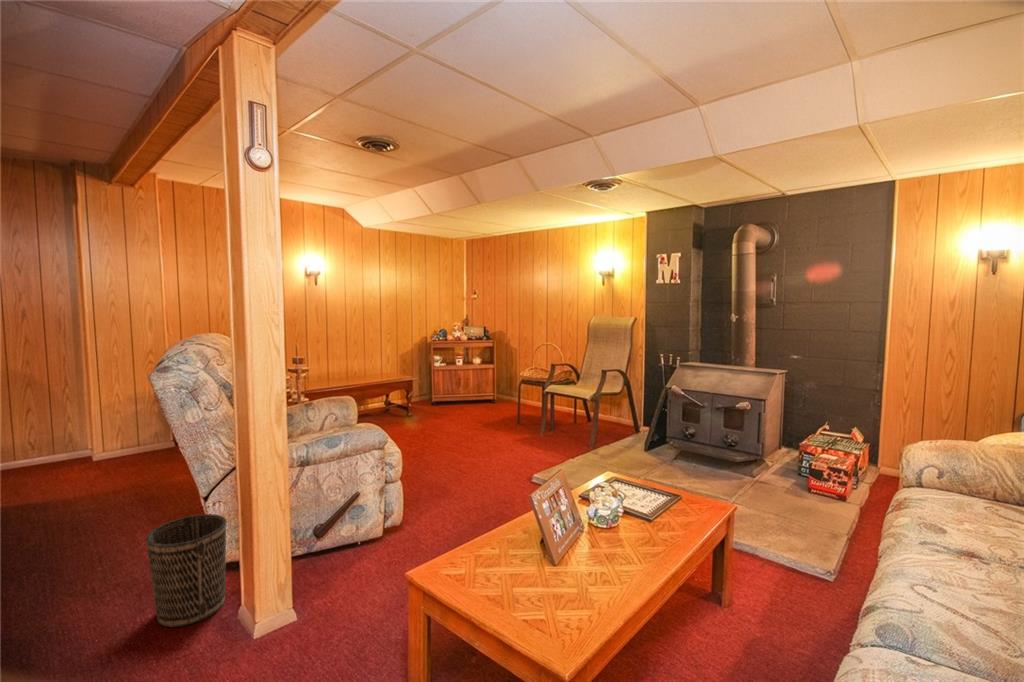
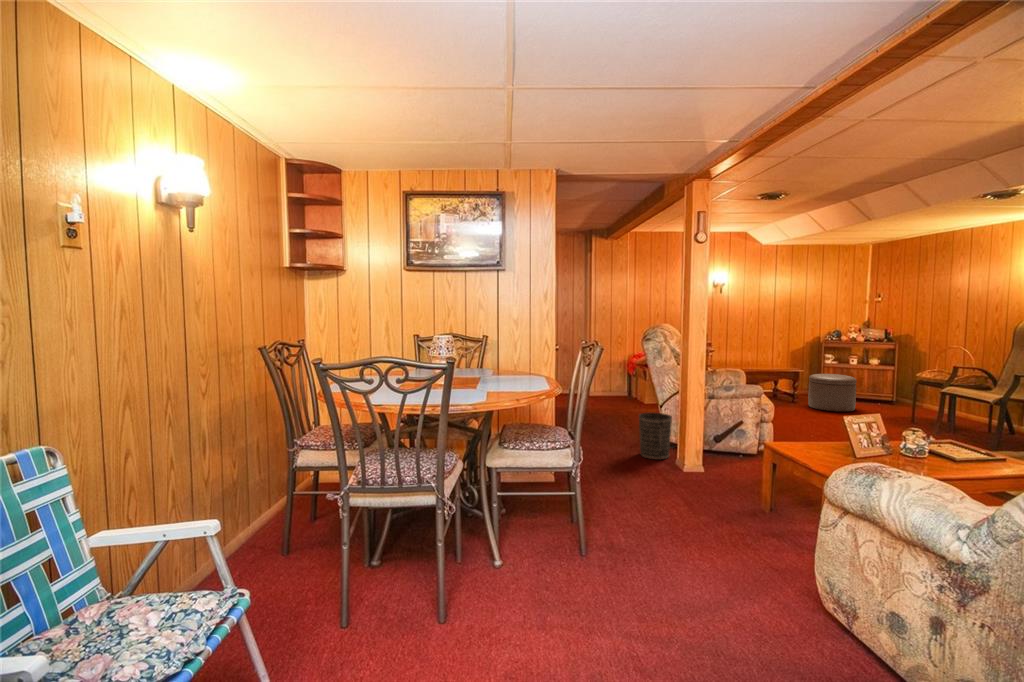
ottoman: none [422,379,468,423] -> present [808,374,857,411]

